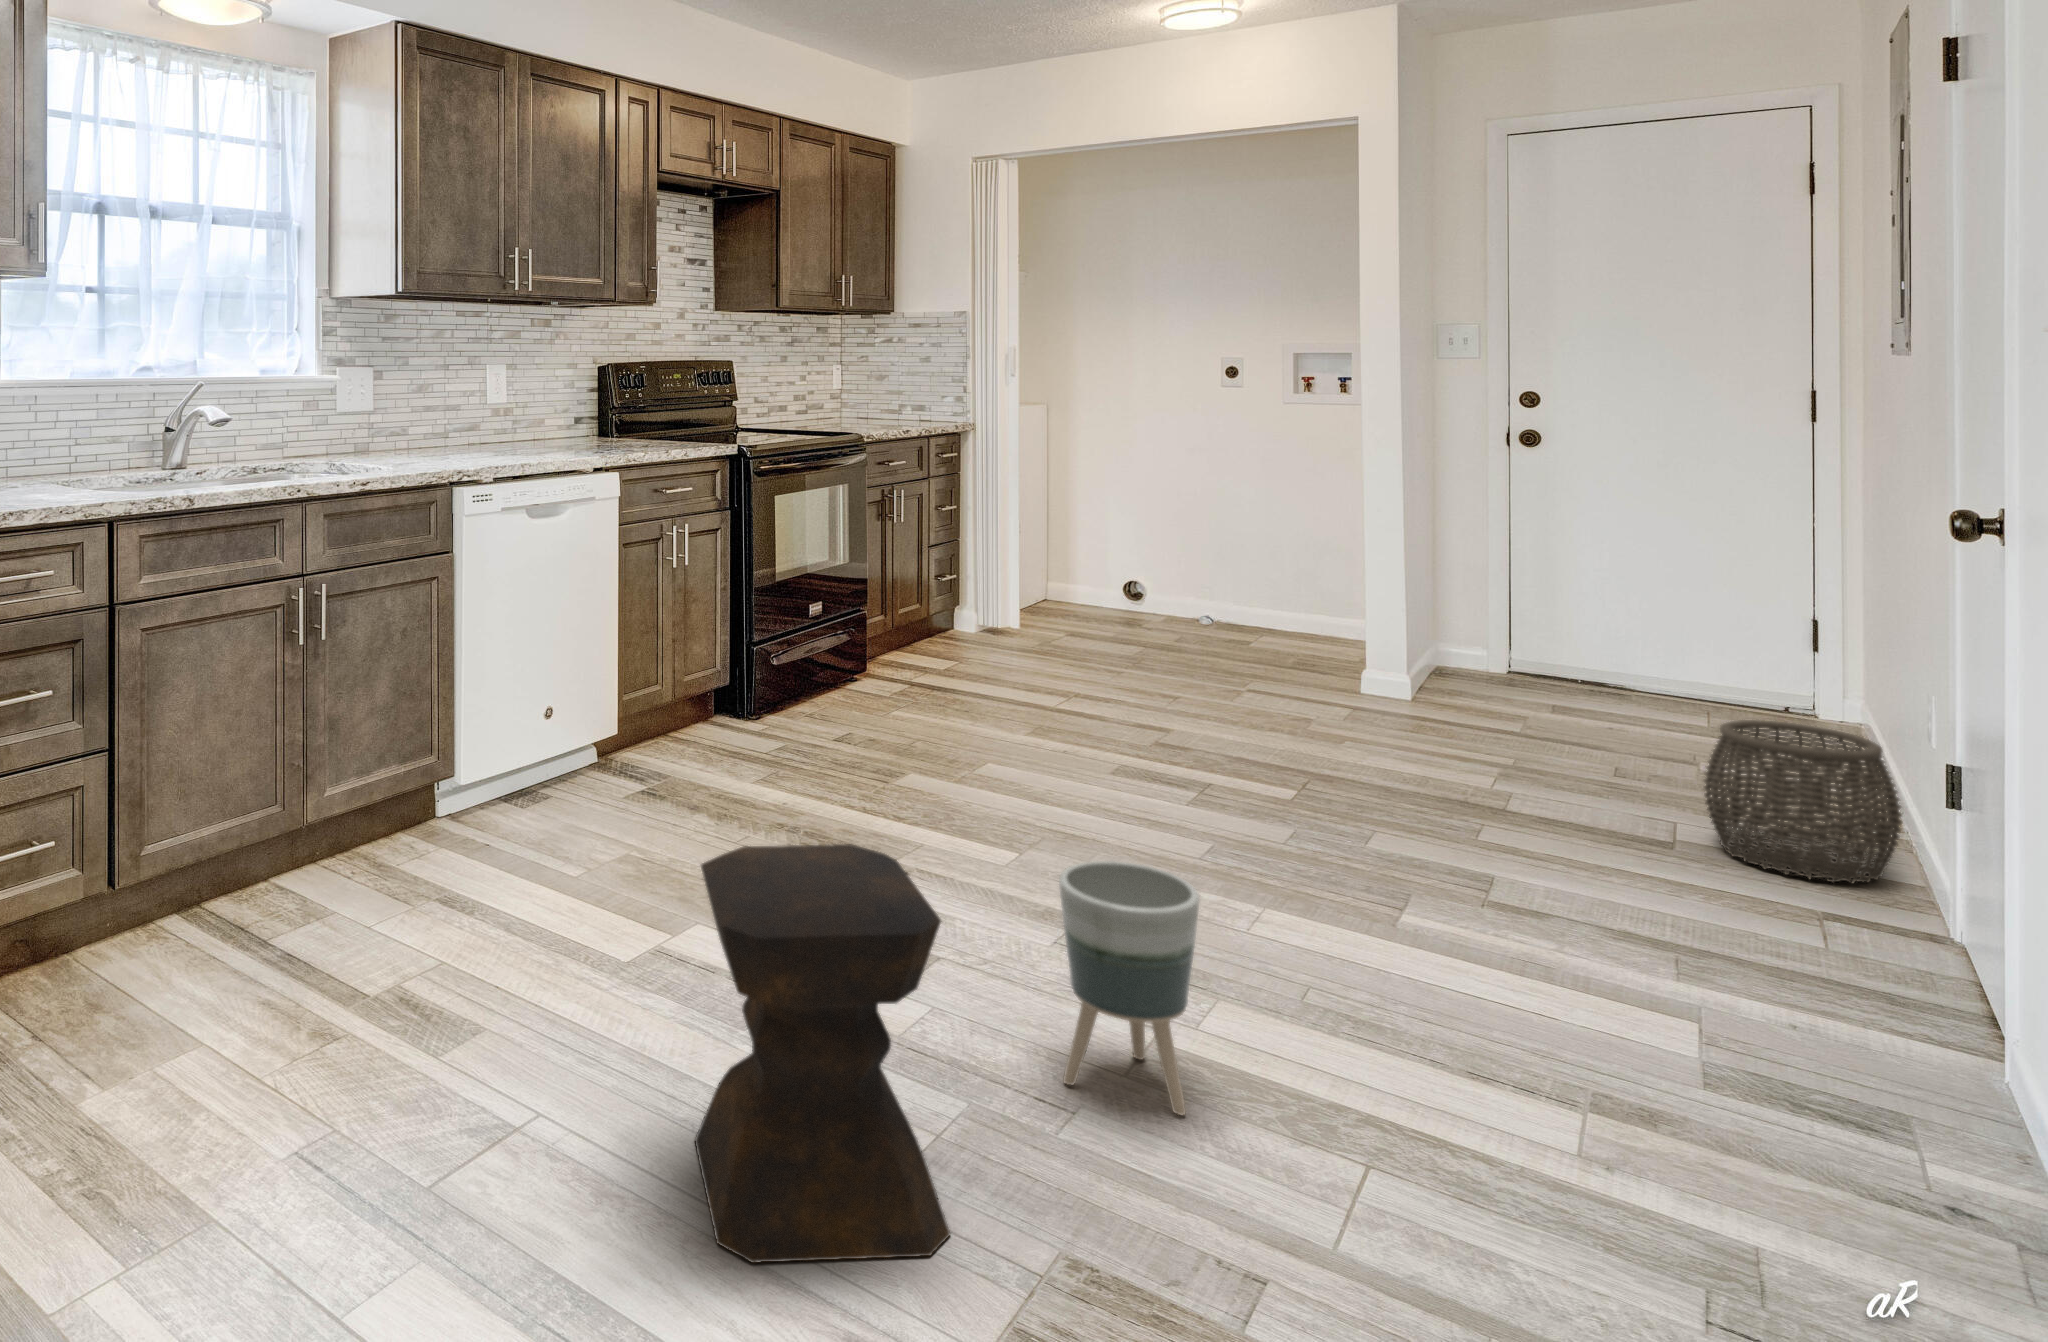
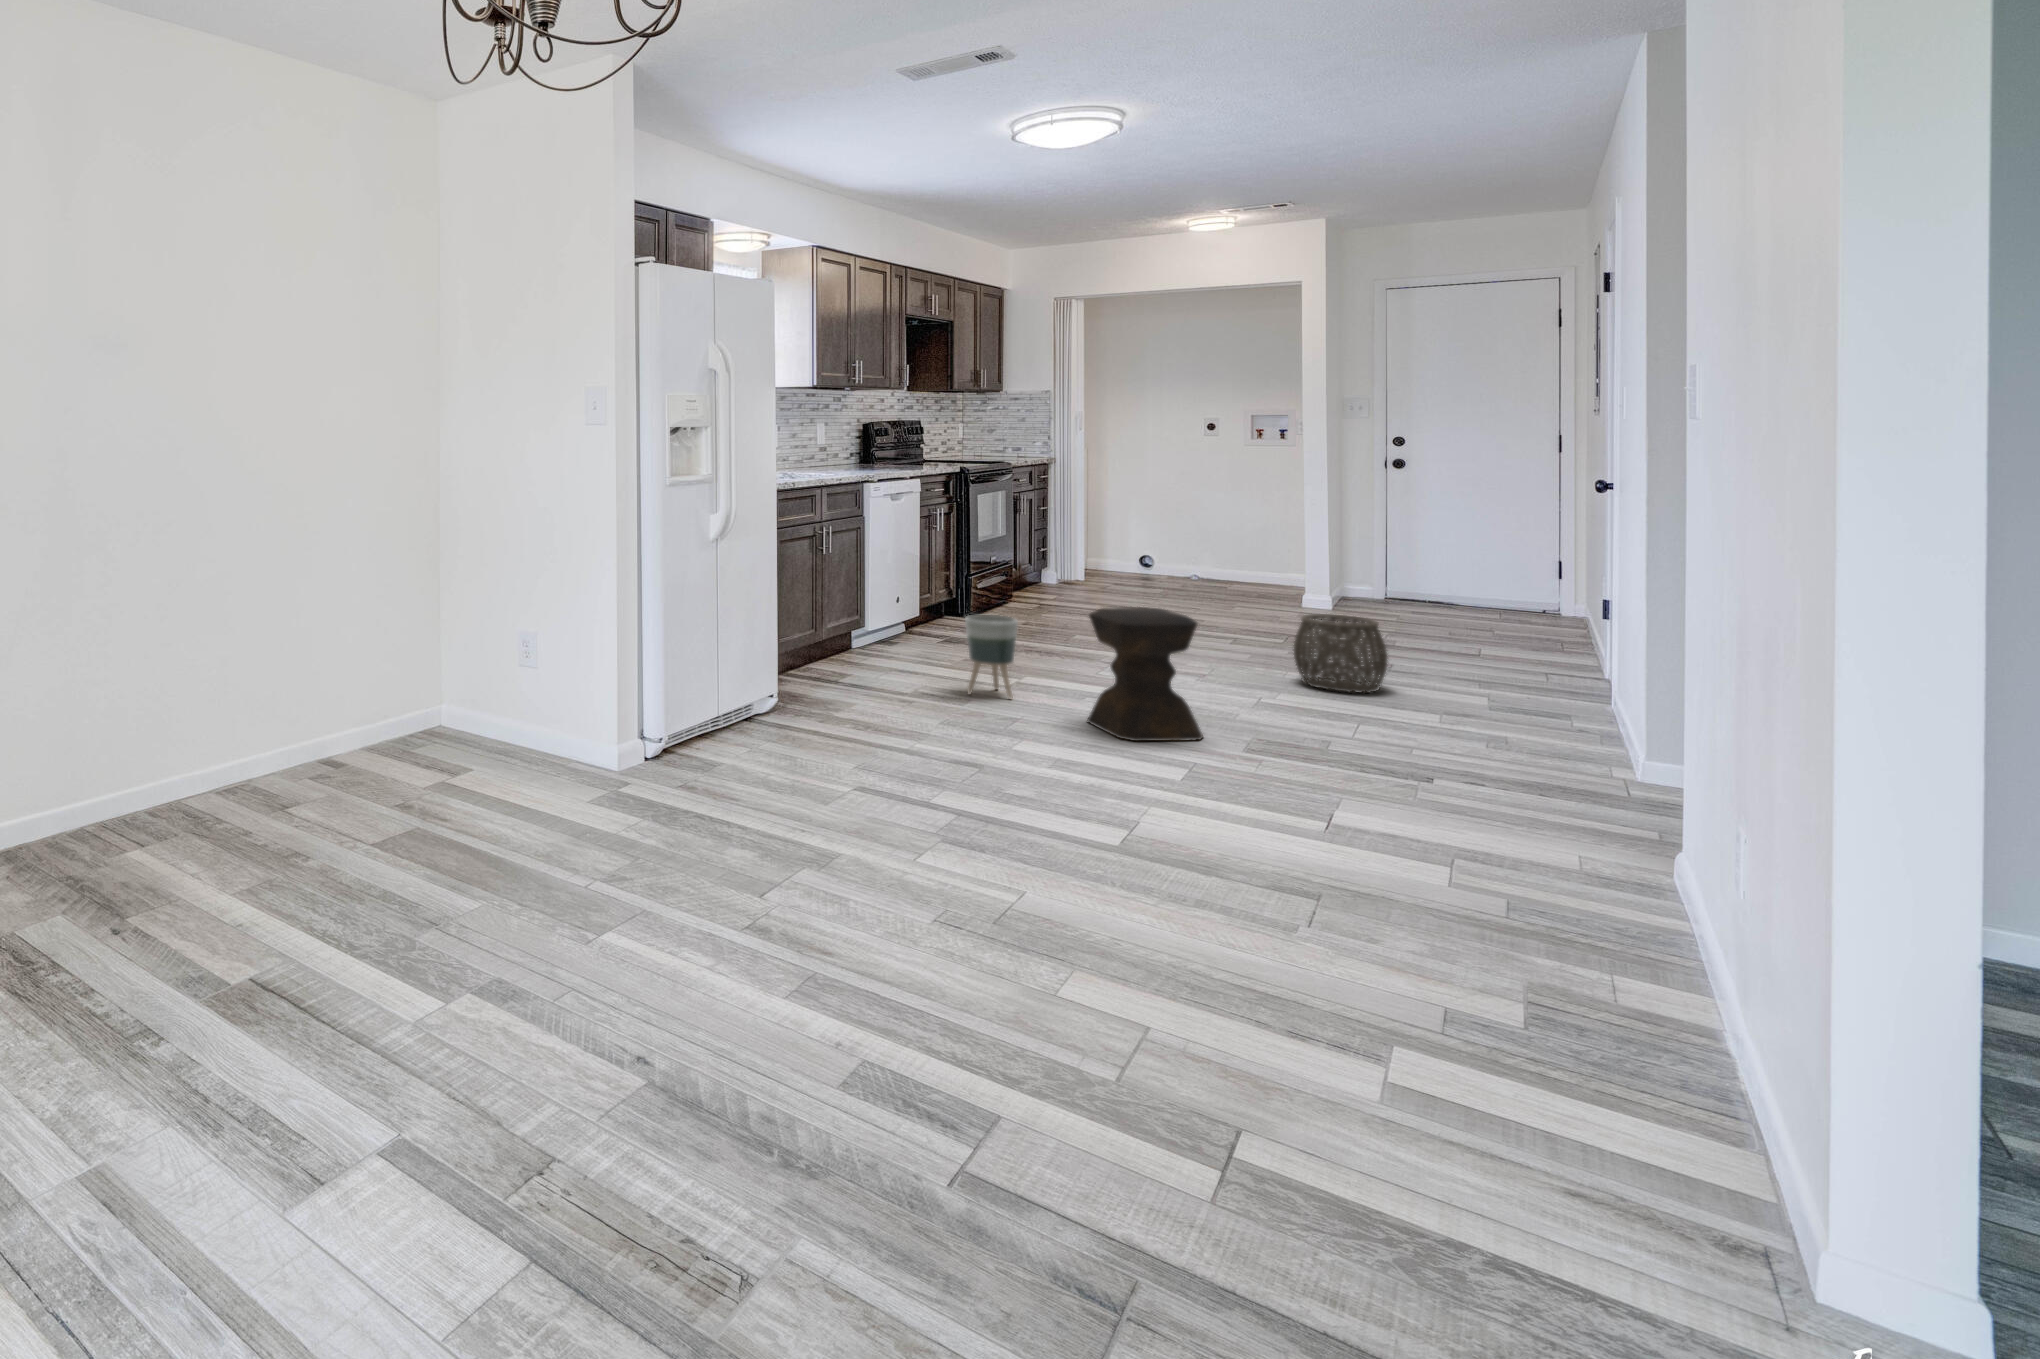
woven basket: present [1704,720,1902,884] -> present [1293,614,1388,693]
planter: present [1059,861,1200,1115] -> present [965,615,1018,699]

